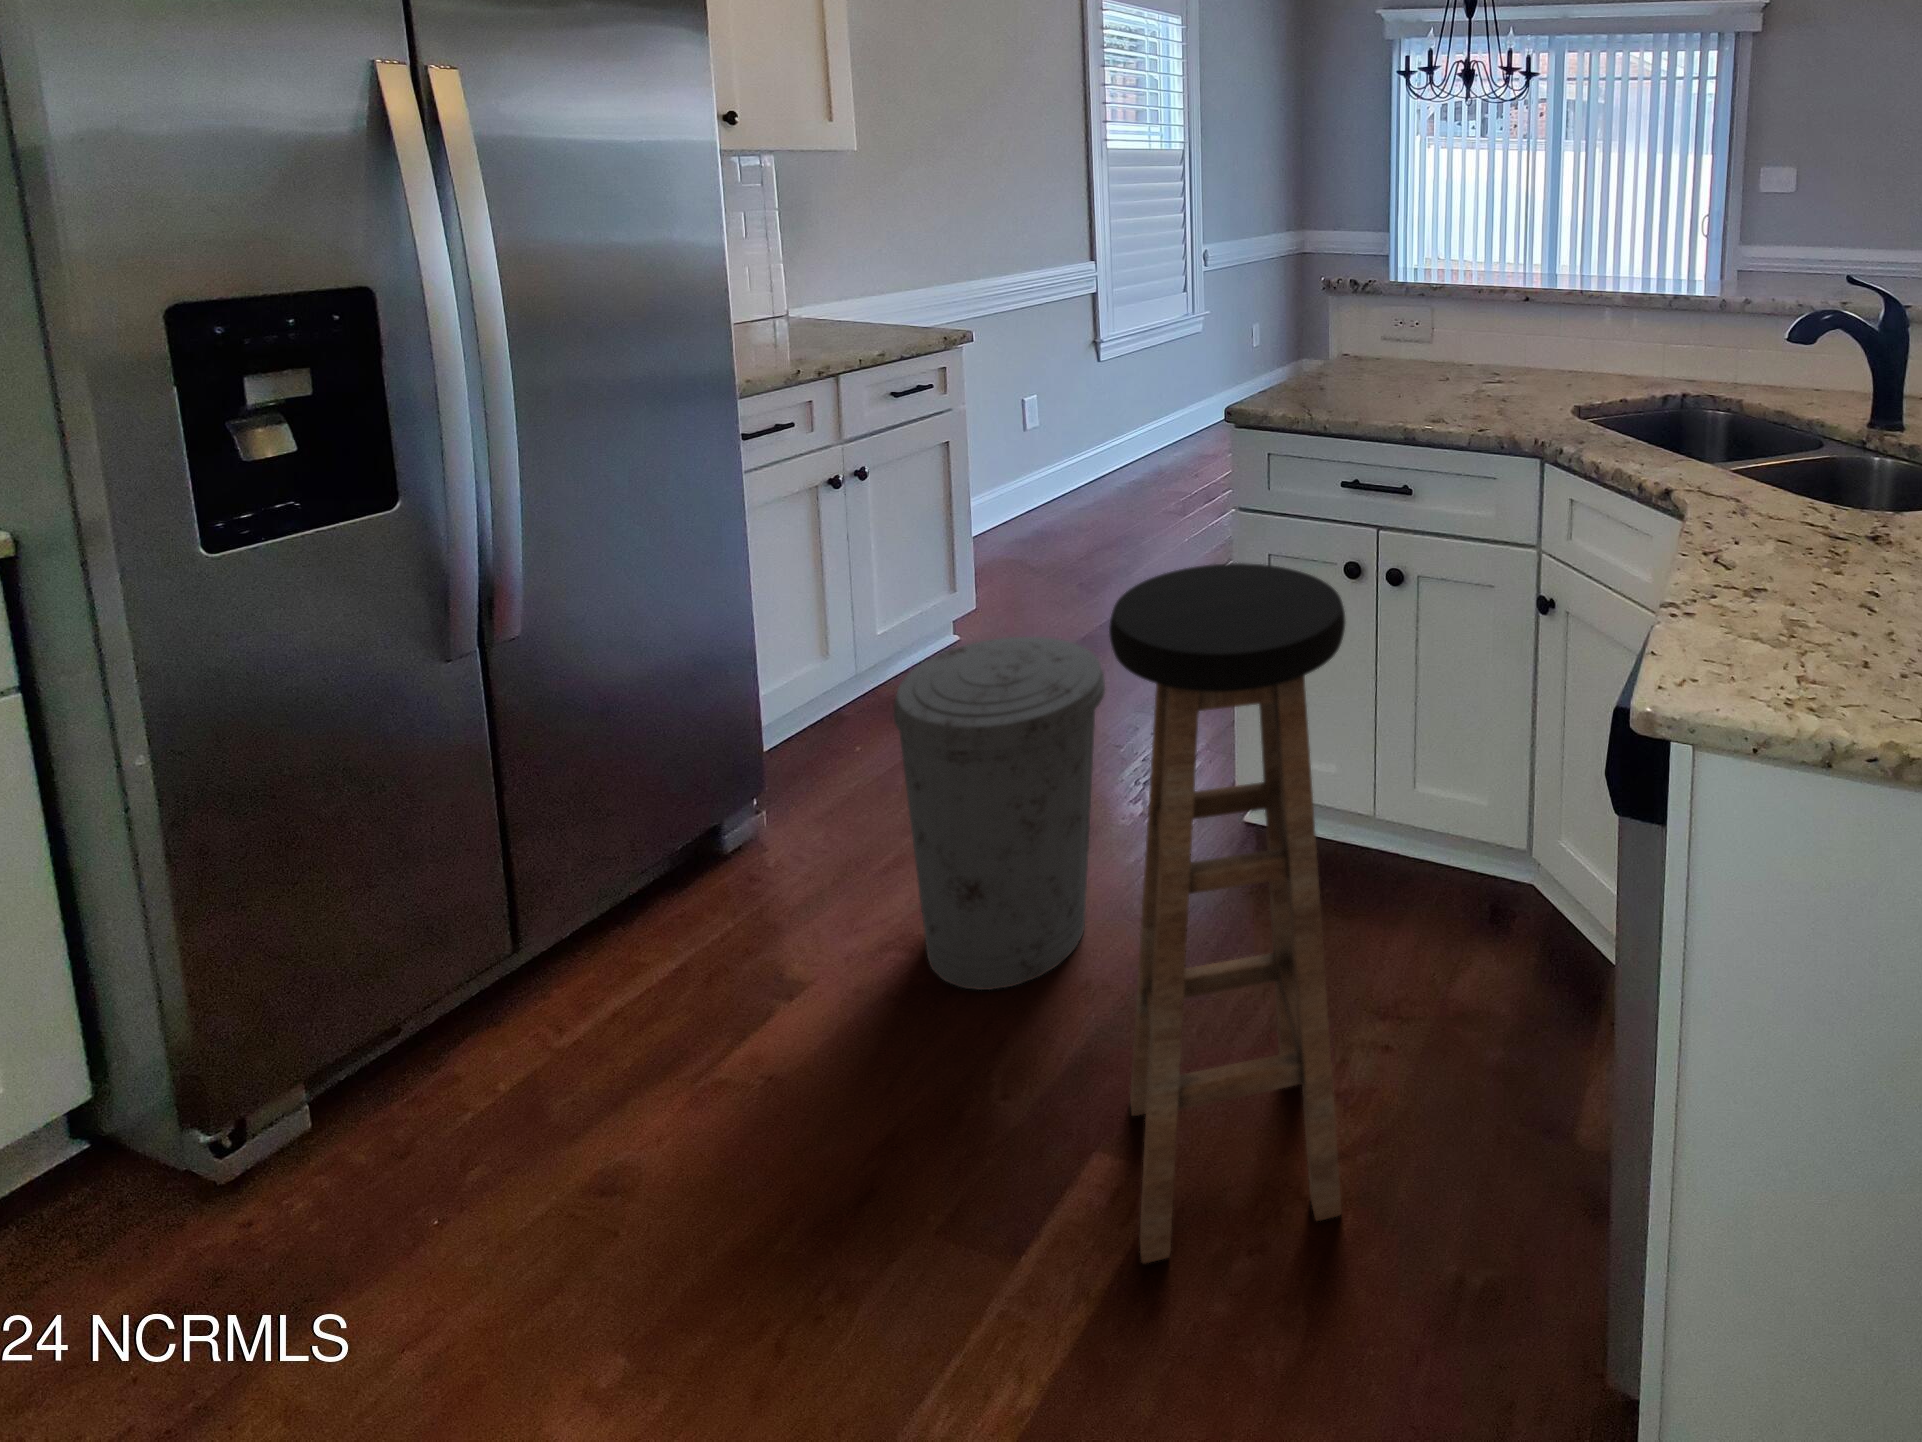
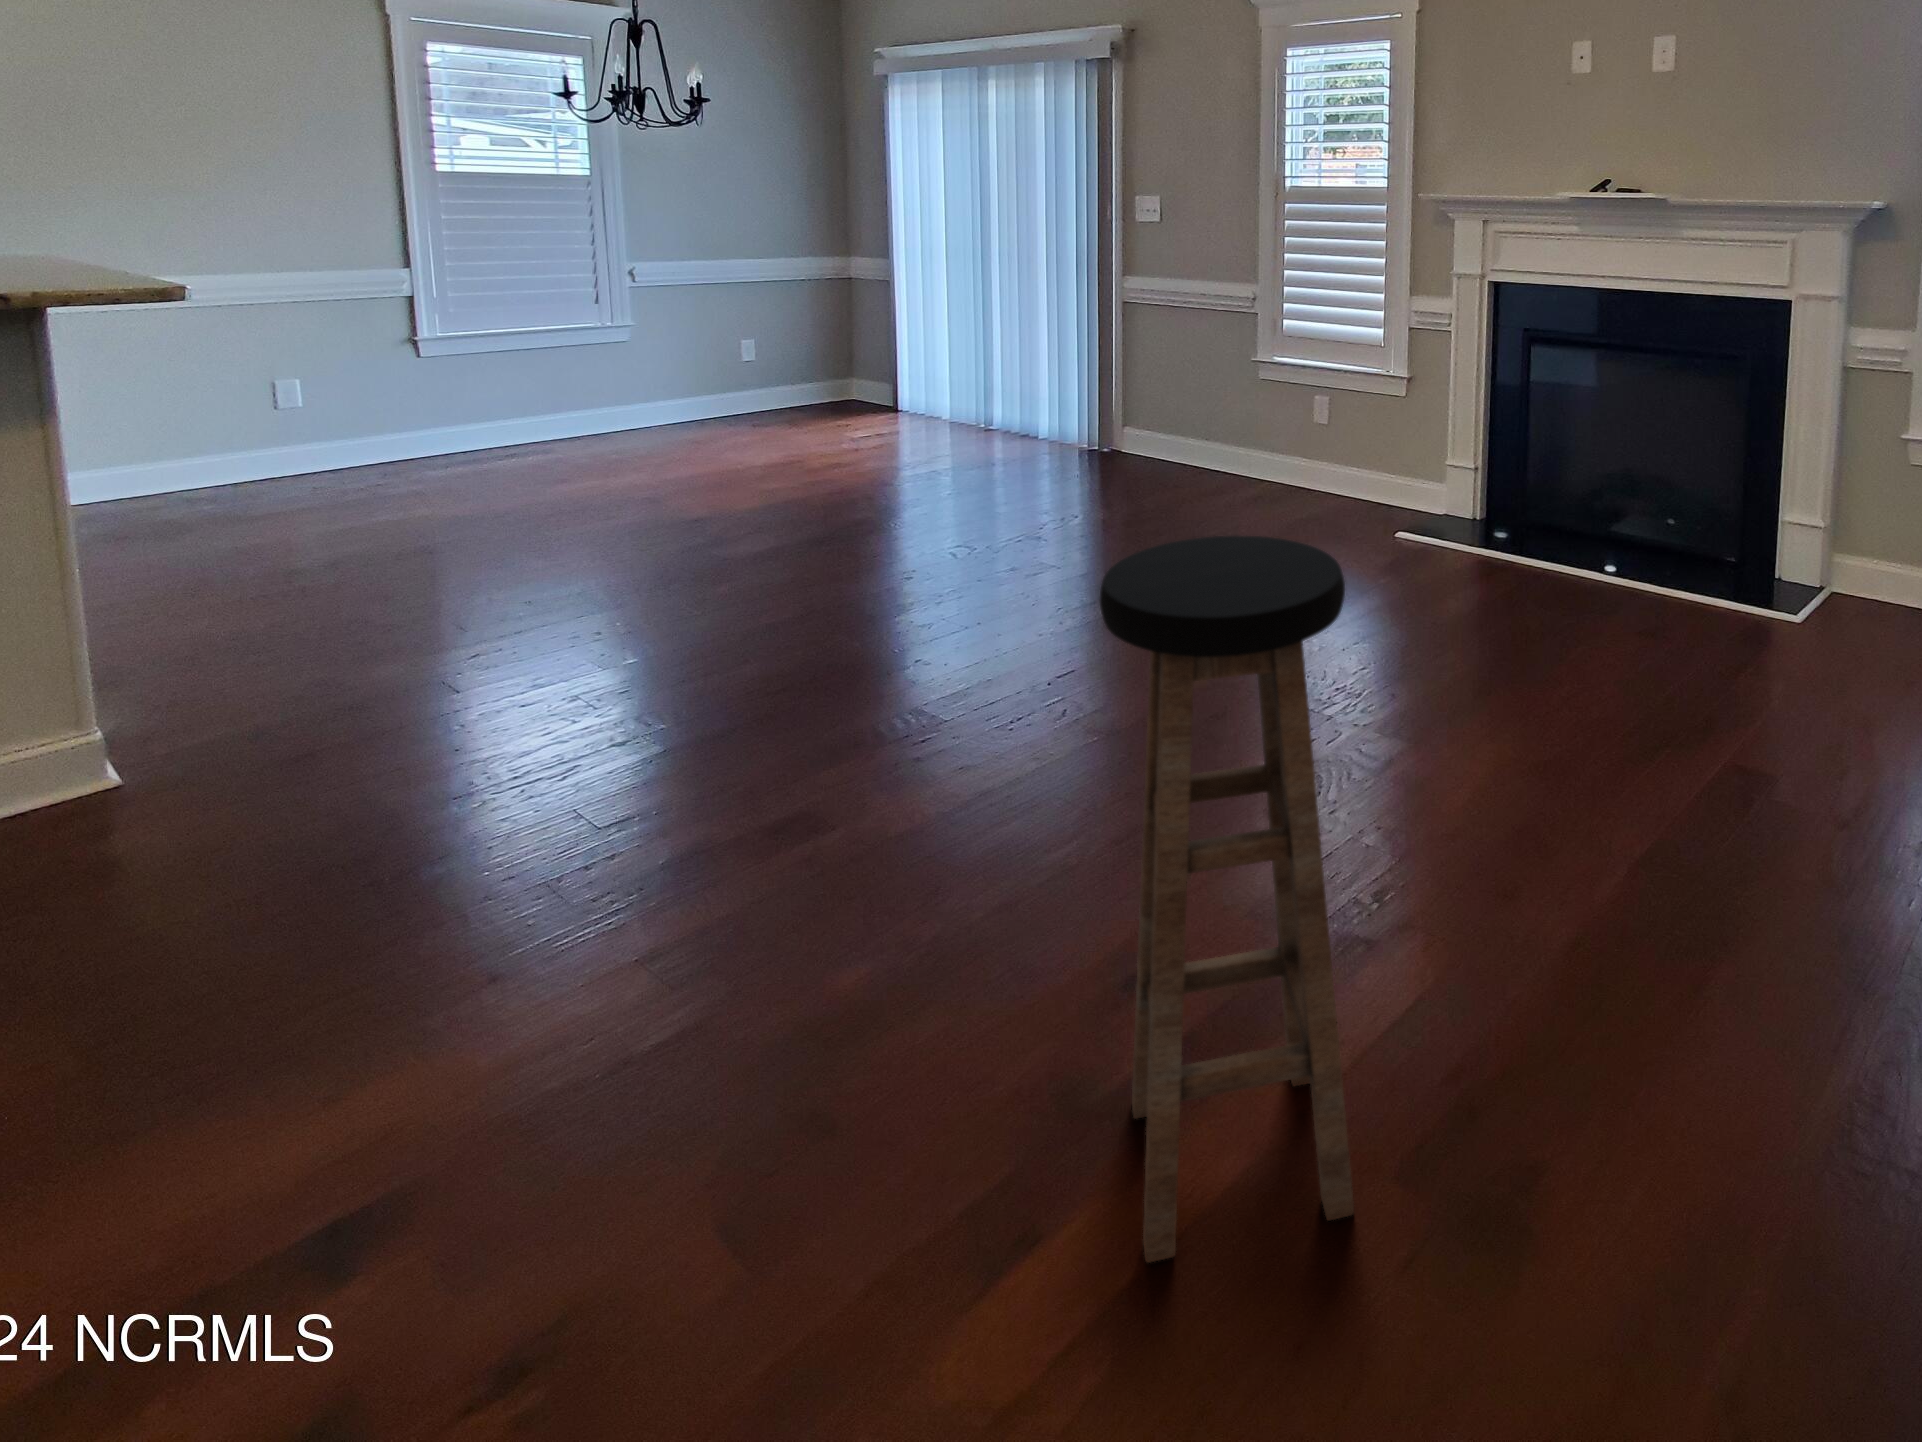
trash can: present [893,637,1105,990] -> none [879,630,1098,996]

